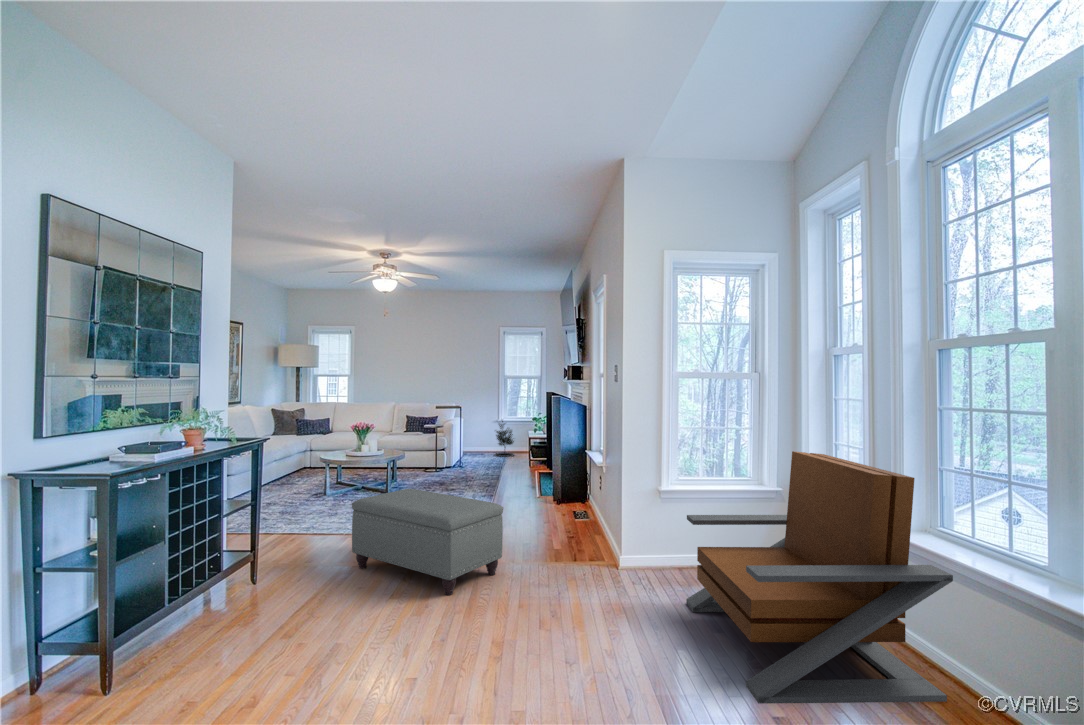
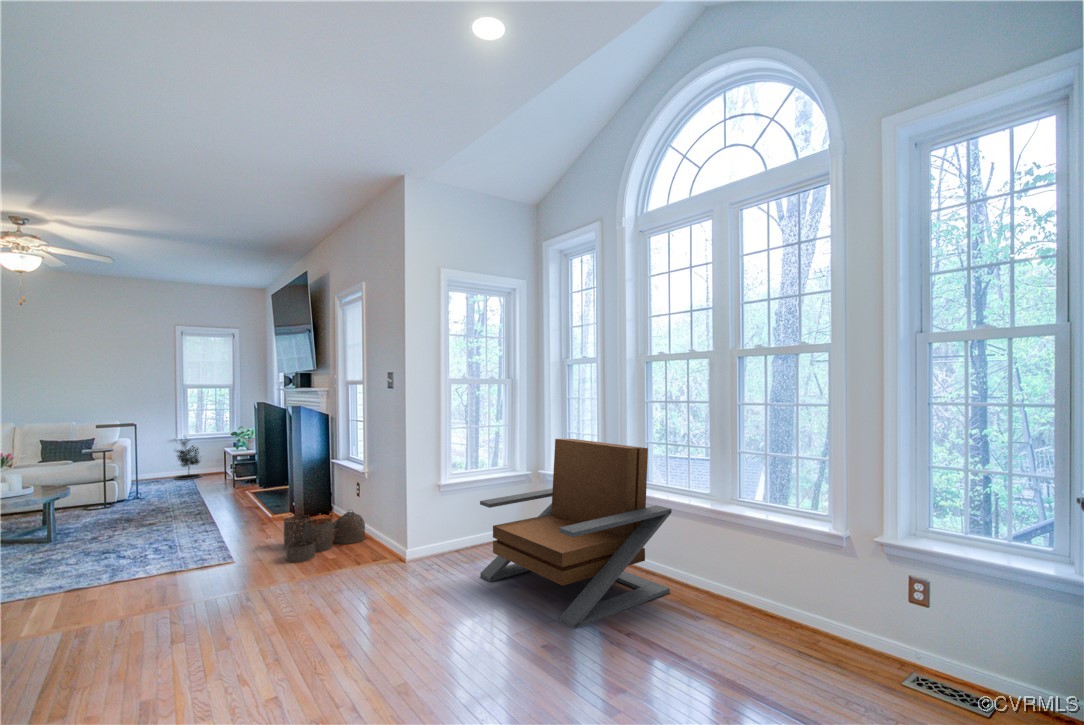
ottoman: present [352,489,503,595] -> none [77,521,292,634]
woven basket: none [521,497,601,545] -> present [284,512,365,562]

